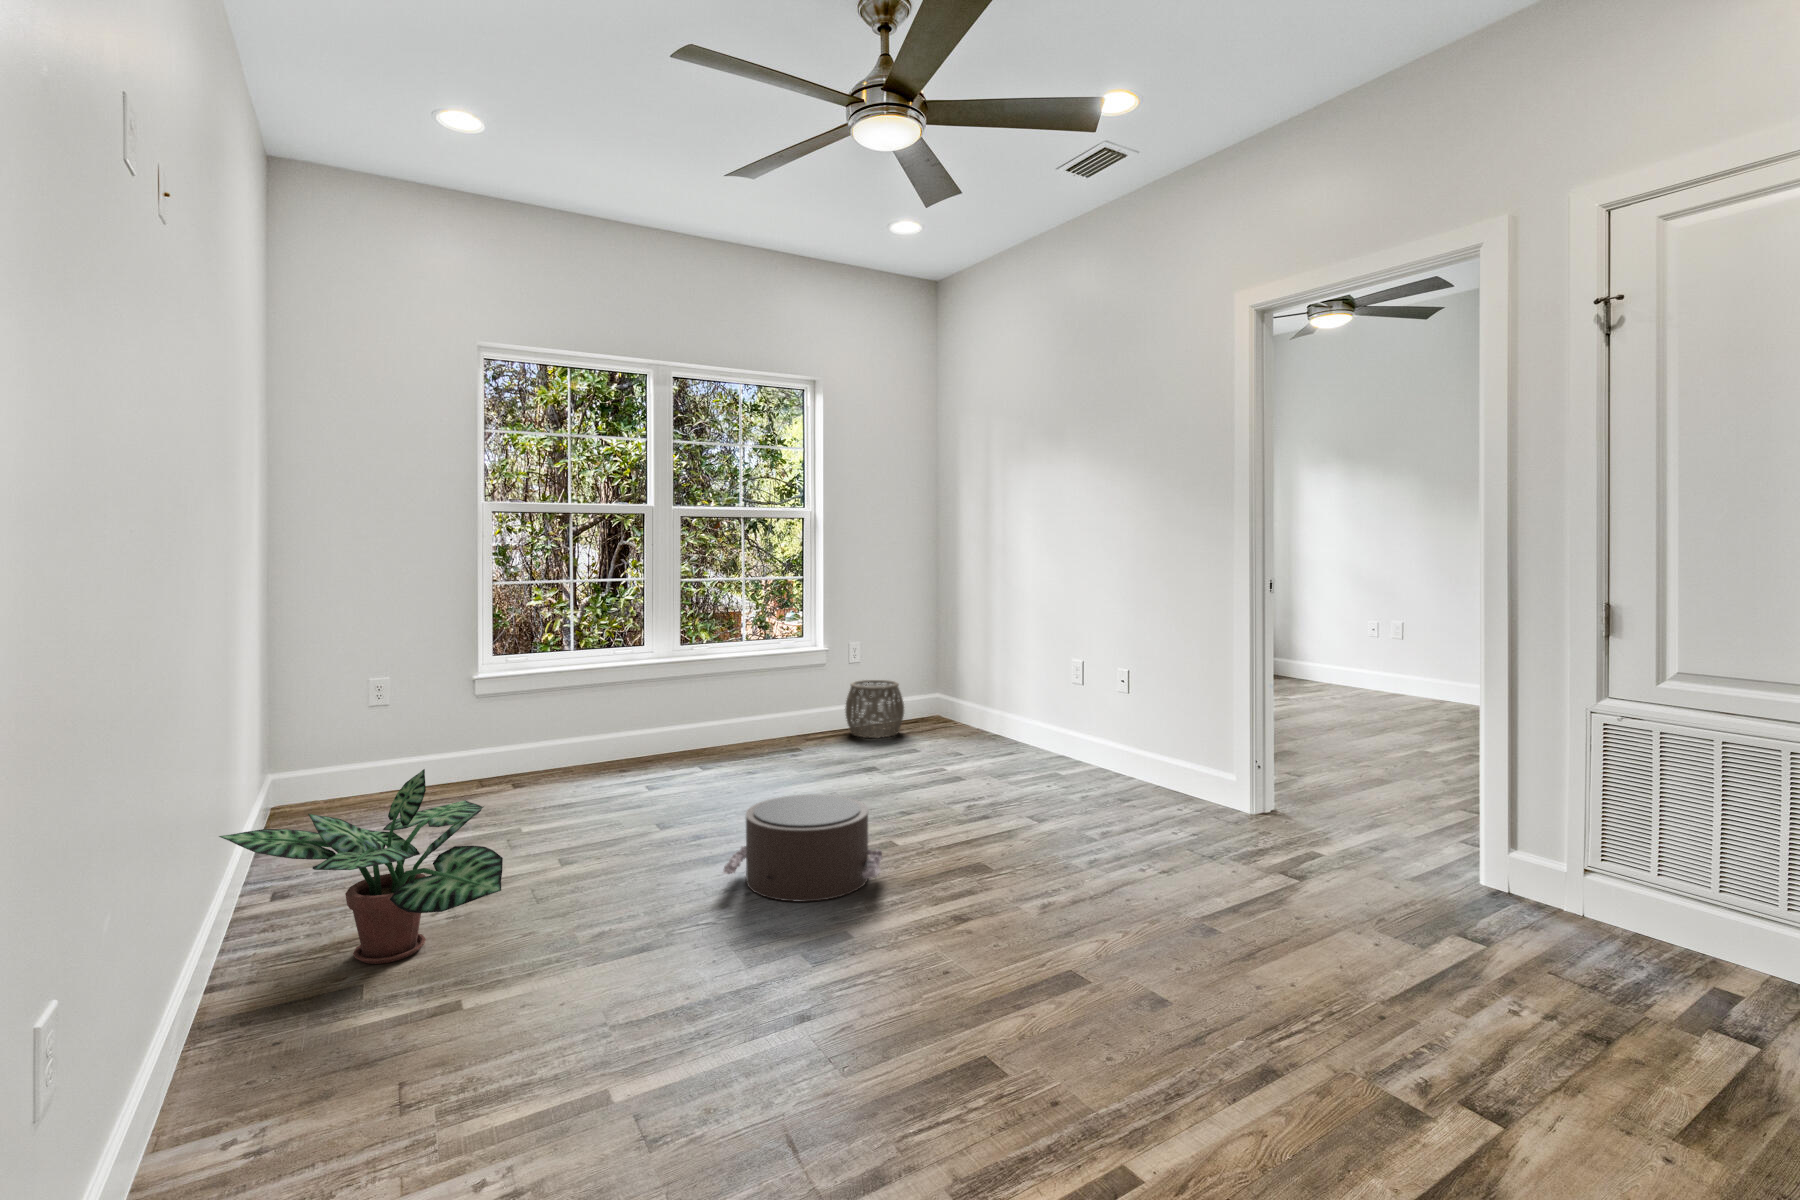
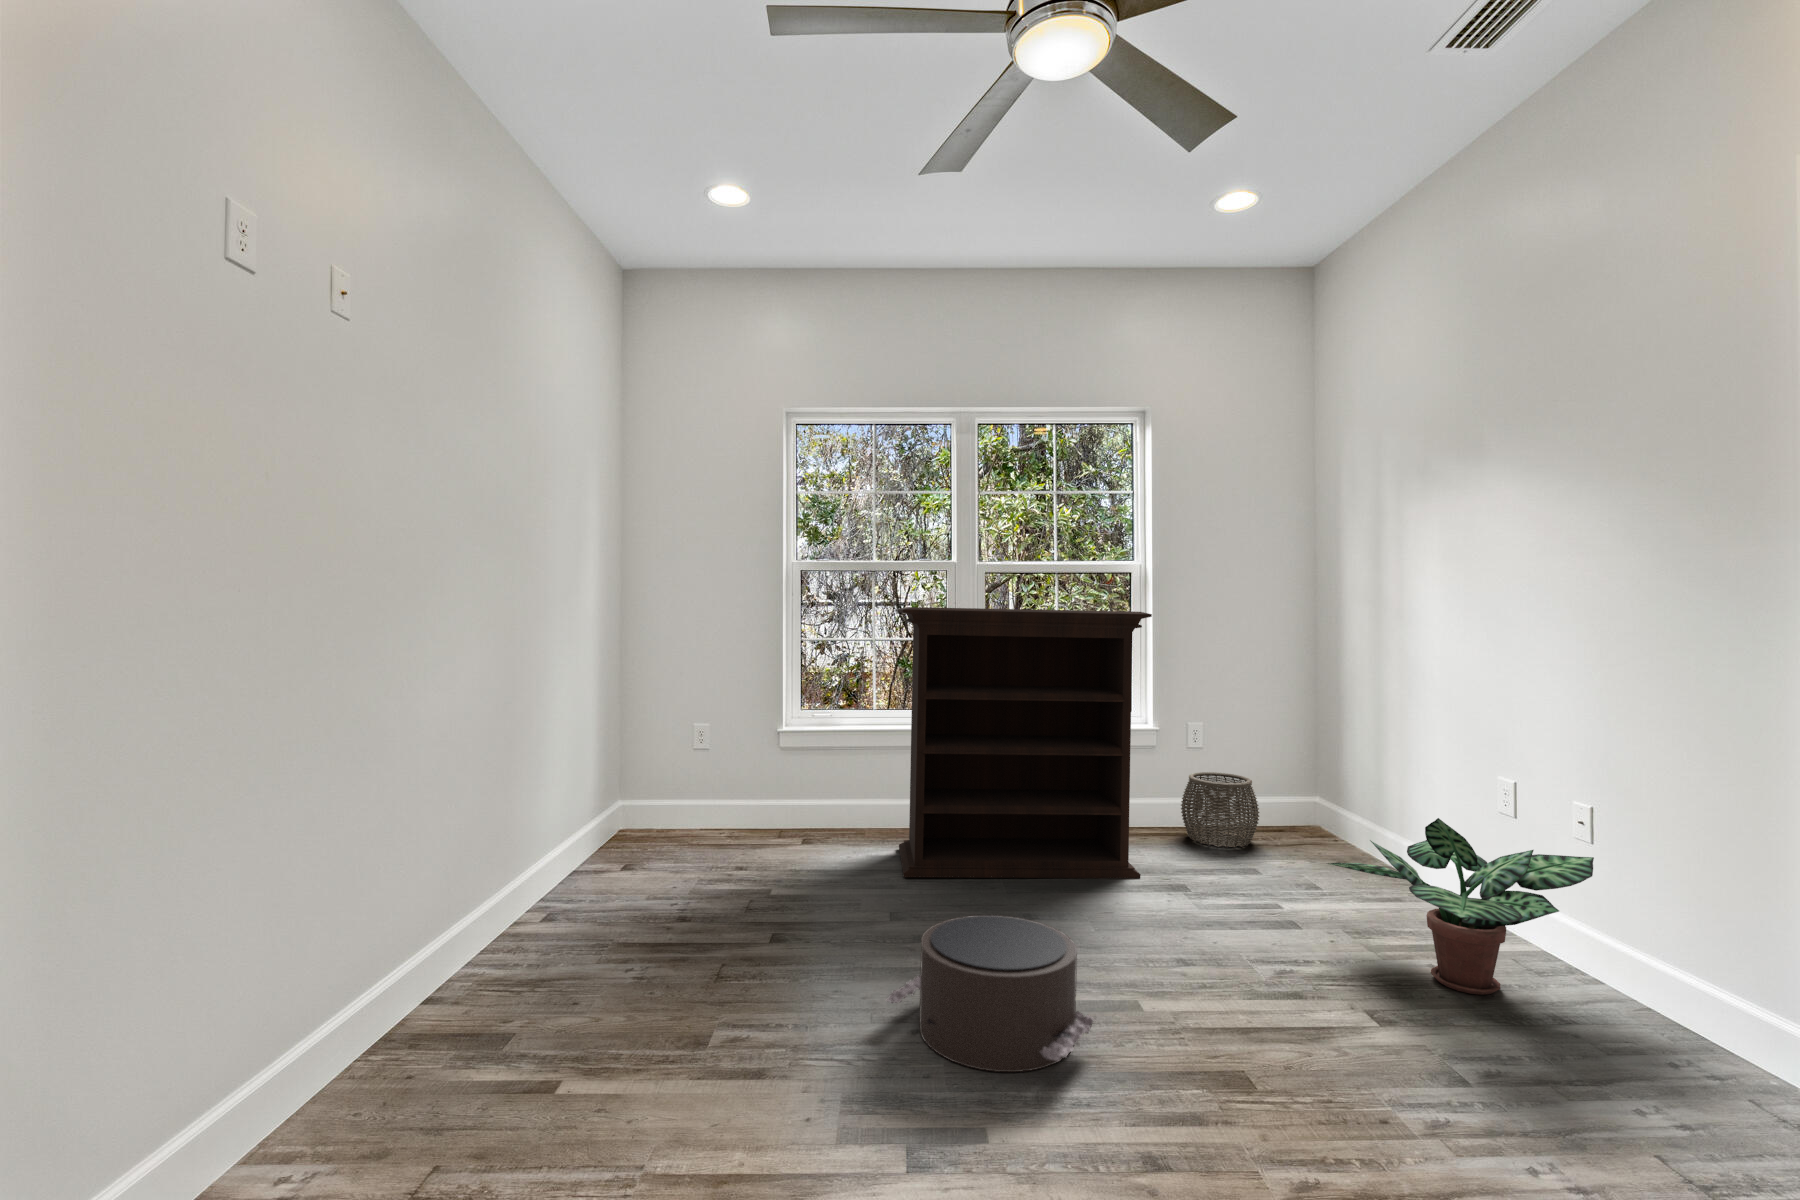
bookshelf: none [604,548,840,798] -> present [898,607,1152,878]
potted plant: present [219,769,503,964] -> present [1328,818,1594,995]

